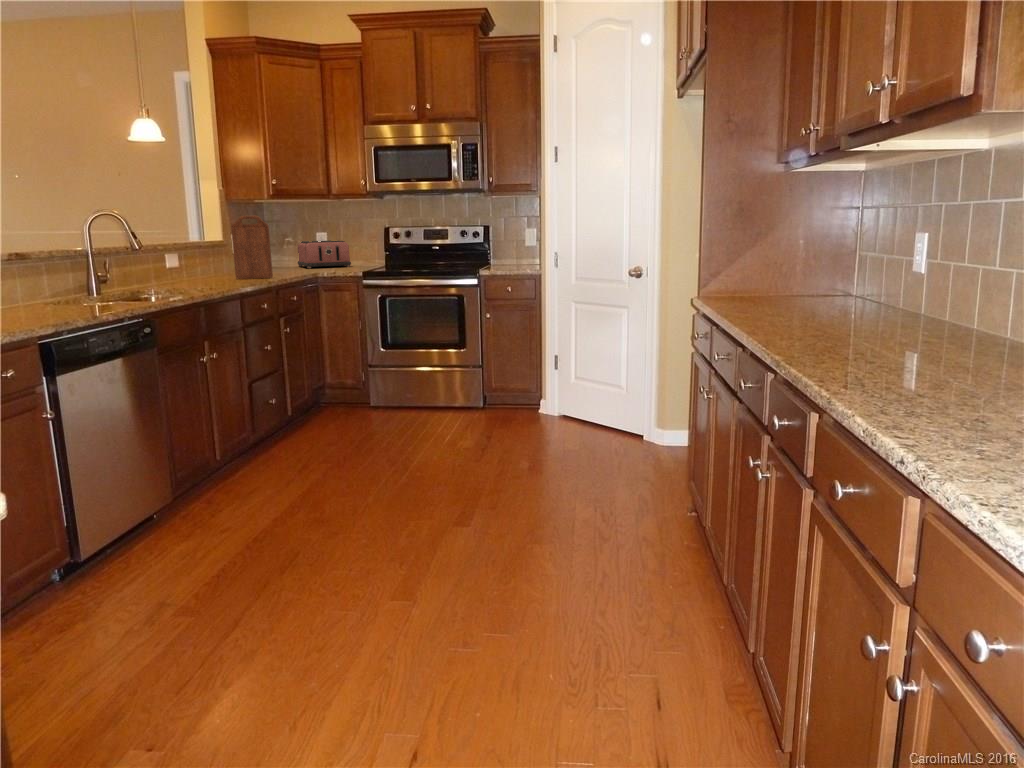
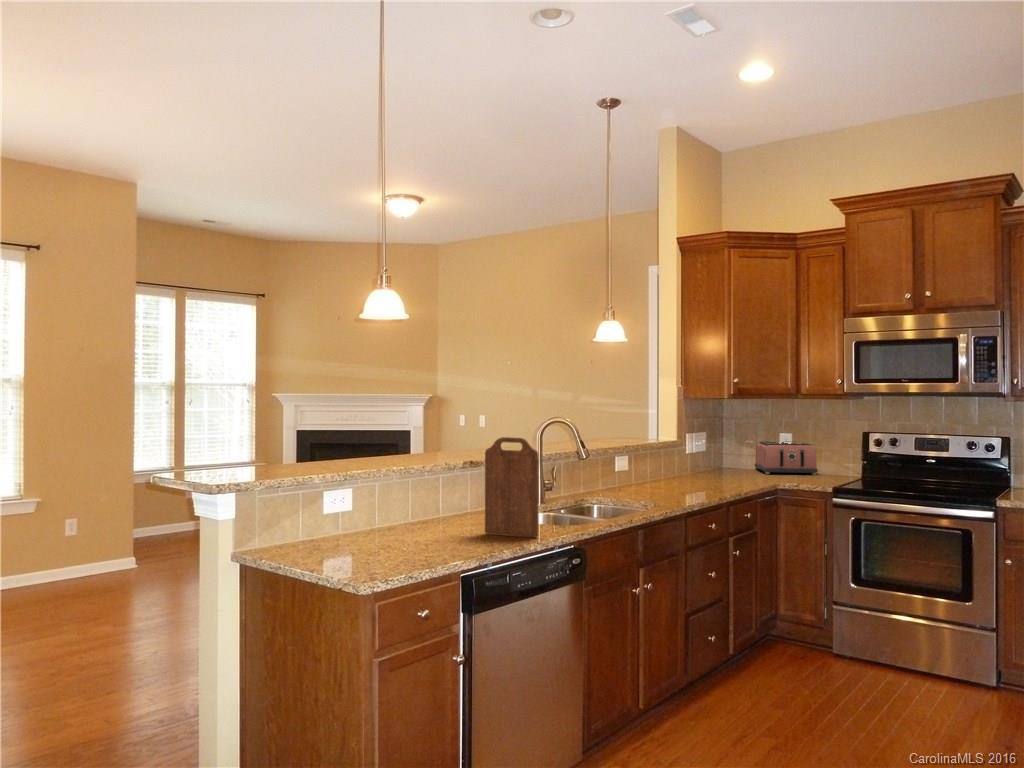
cutting board: present [231,216,273,279] -> present [485,437,539,538]

